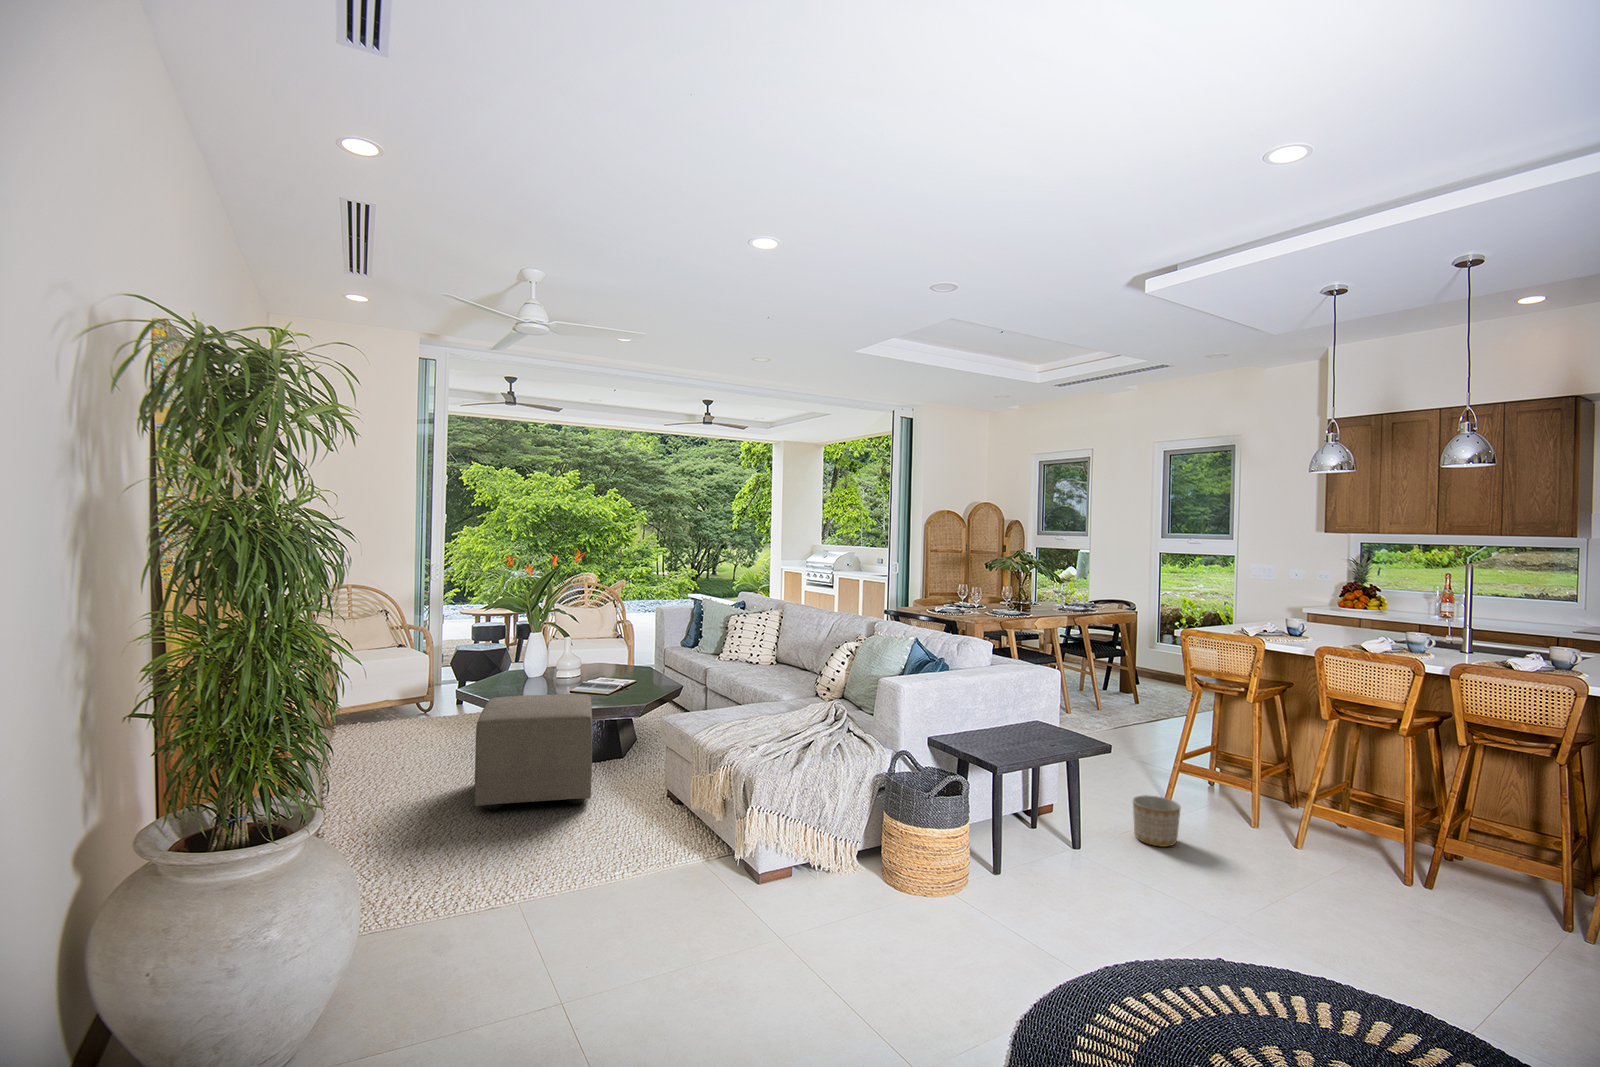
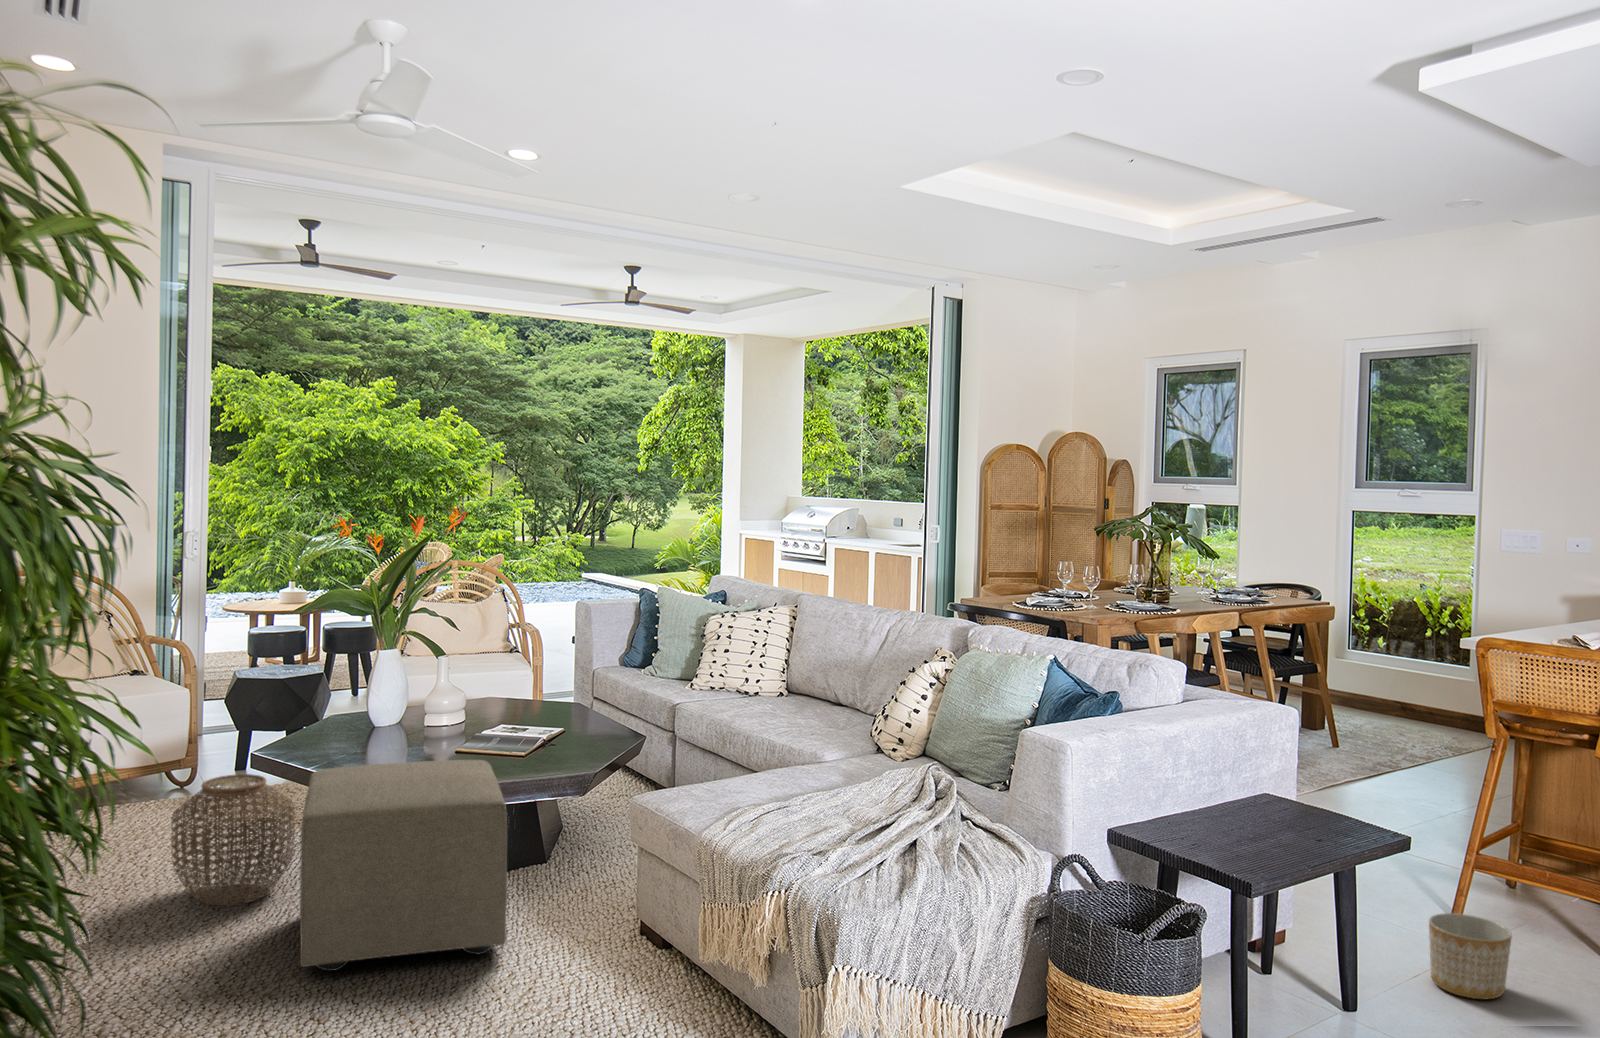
woven basket: none [413,701,482,775] -> present [171,774,295,905]

